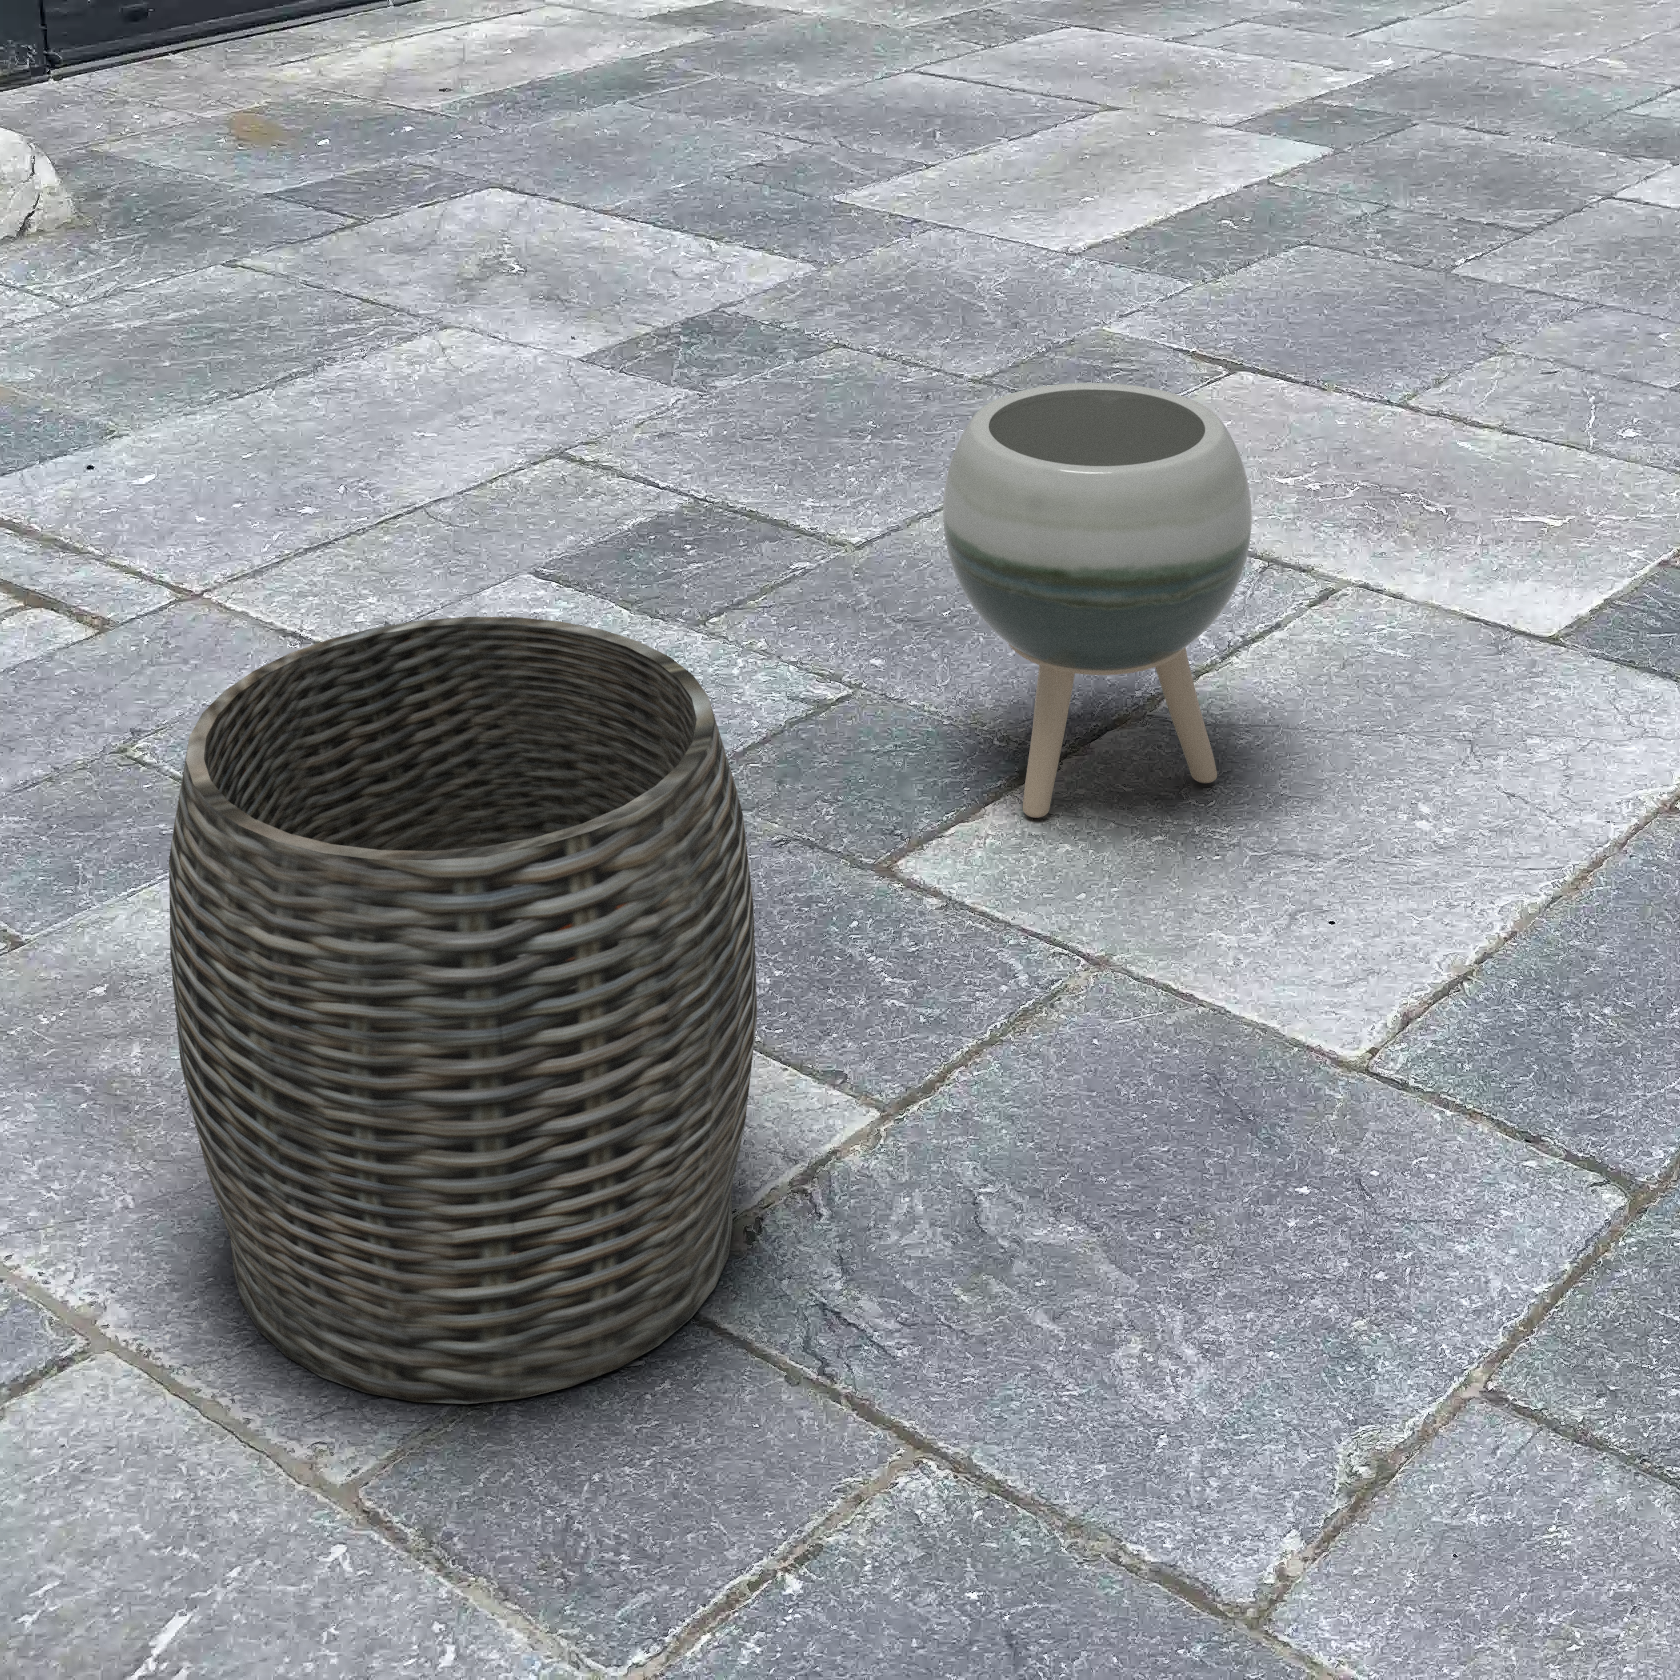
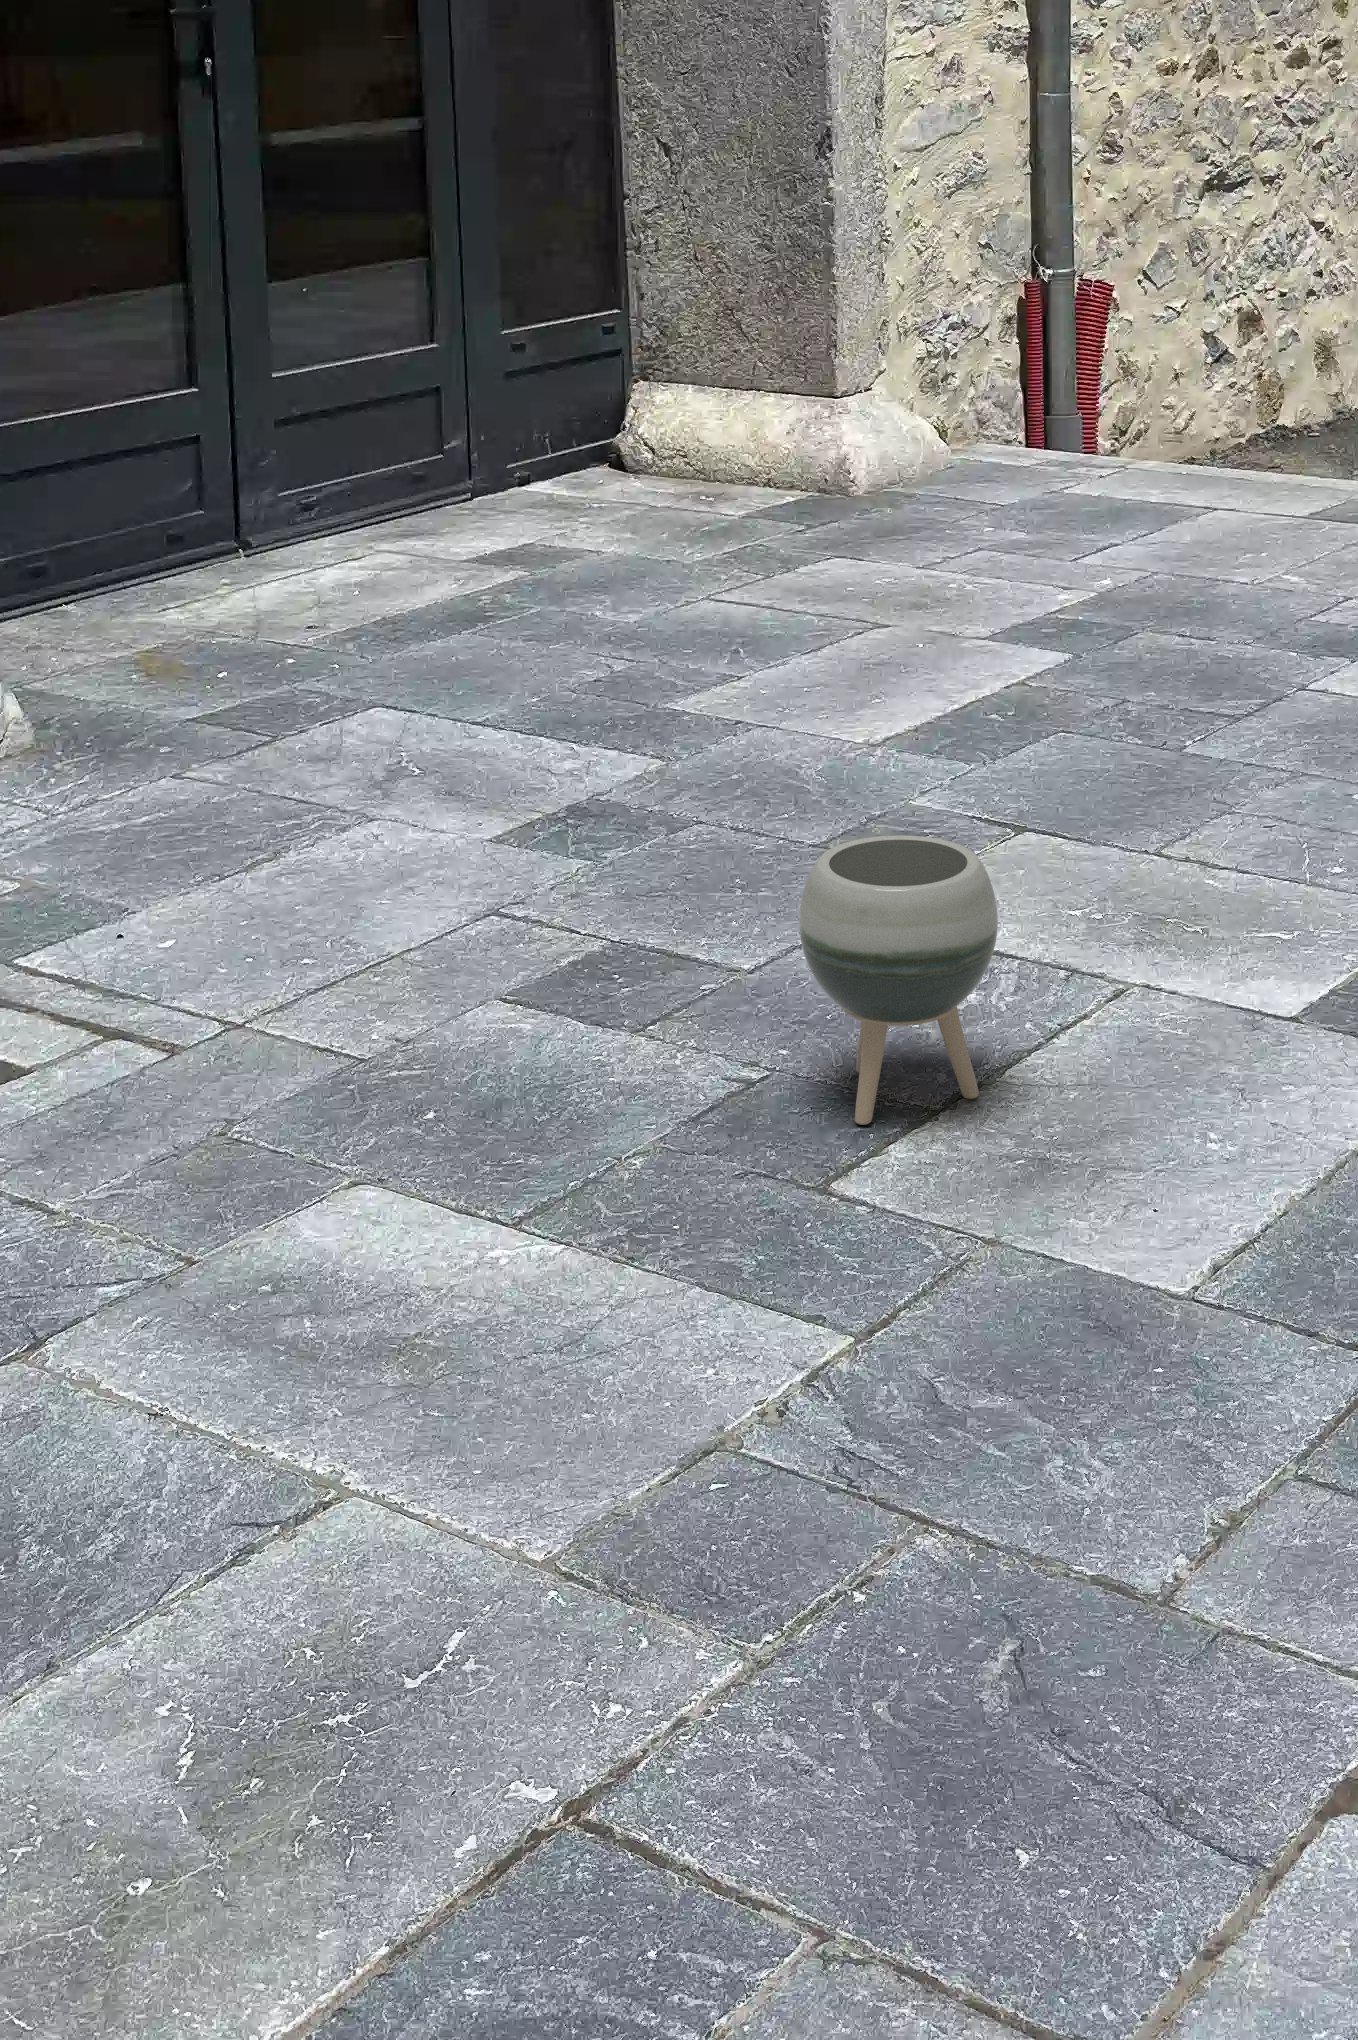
woven basket: present [169,617,757,1404] -> none [378,981,725,1439]

